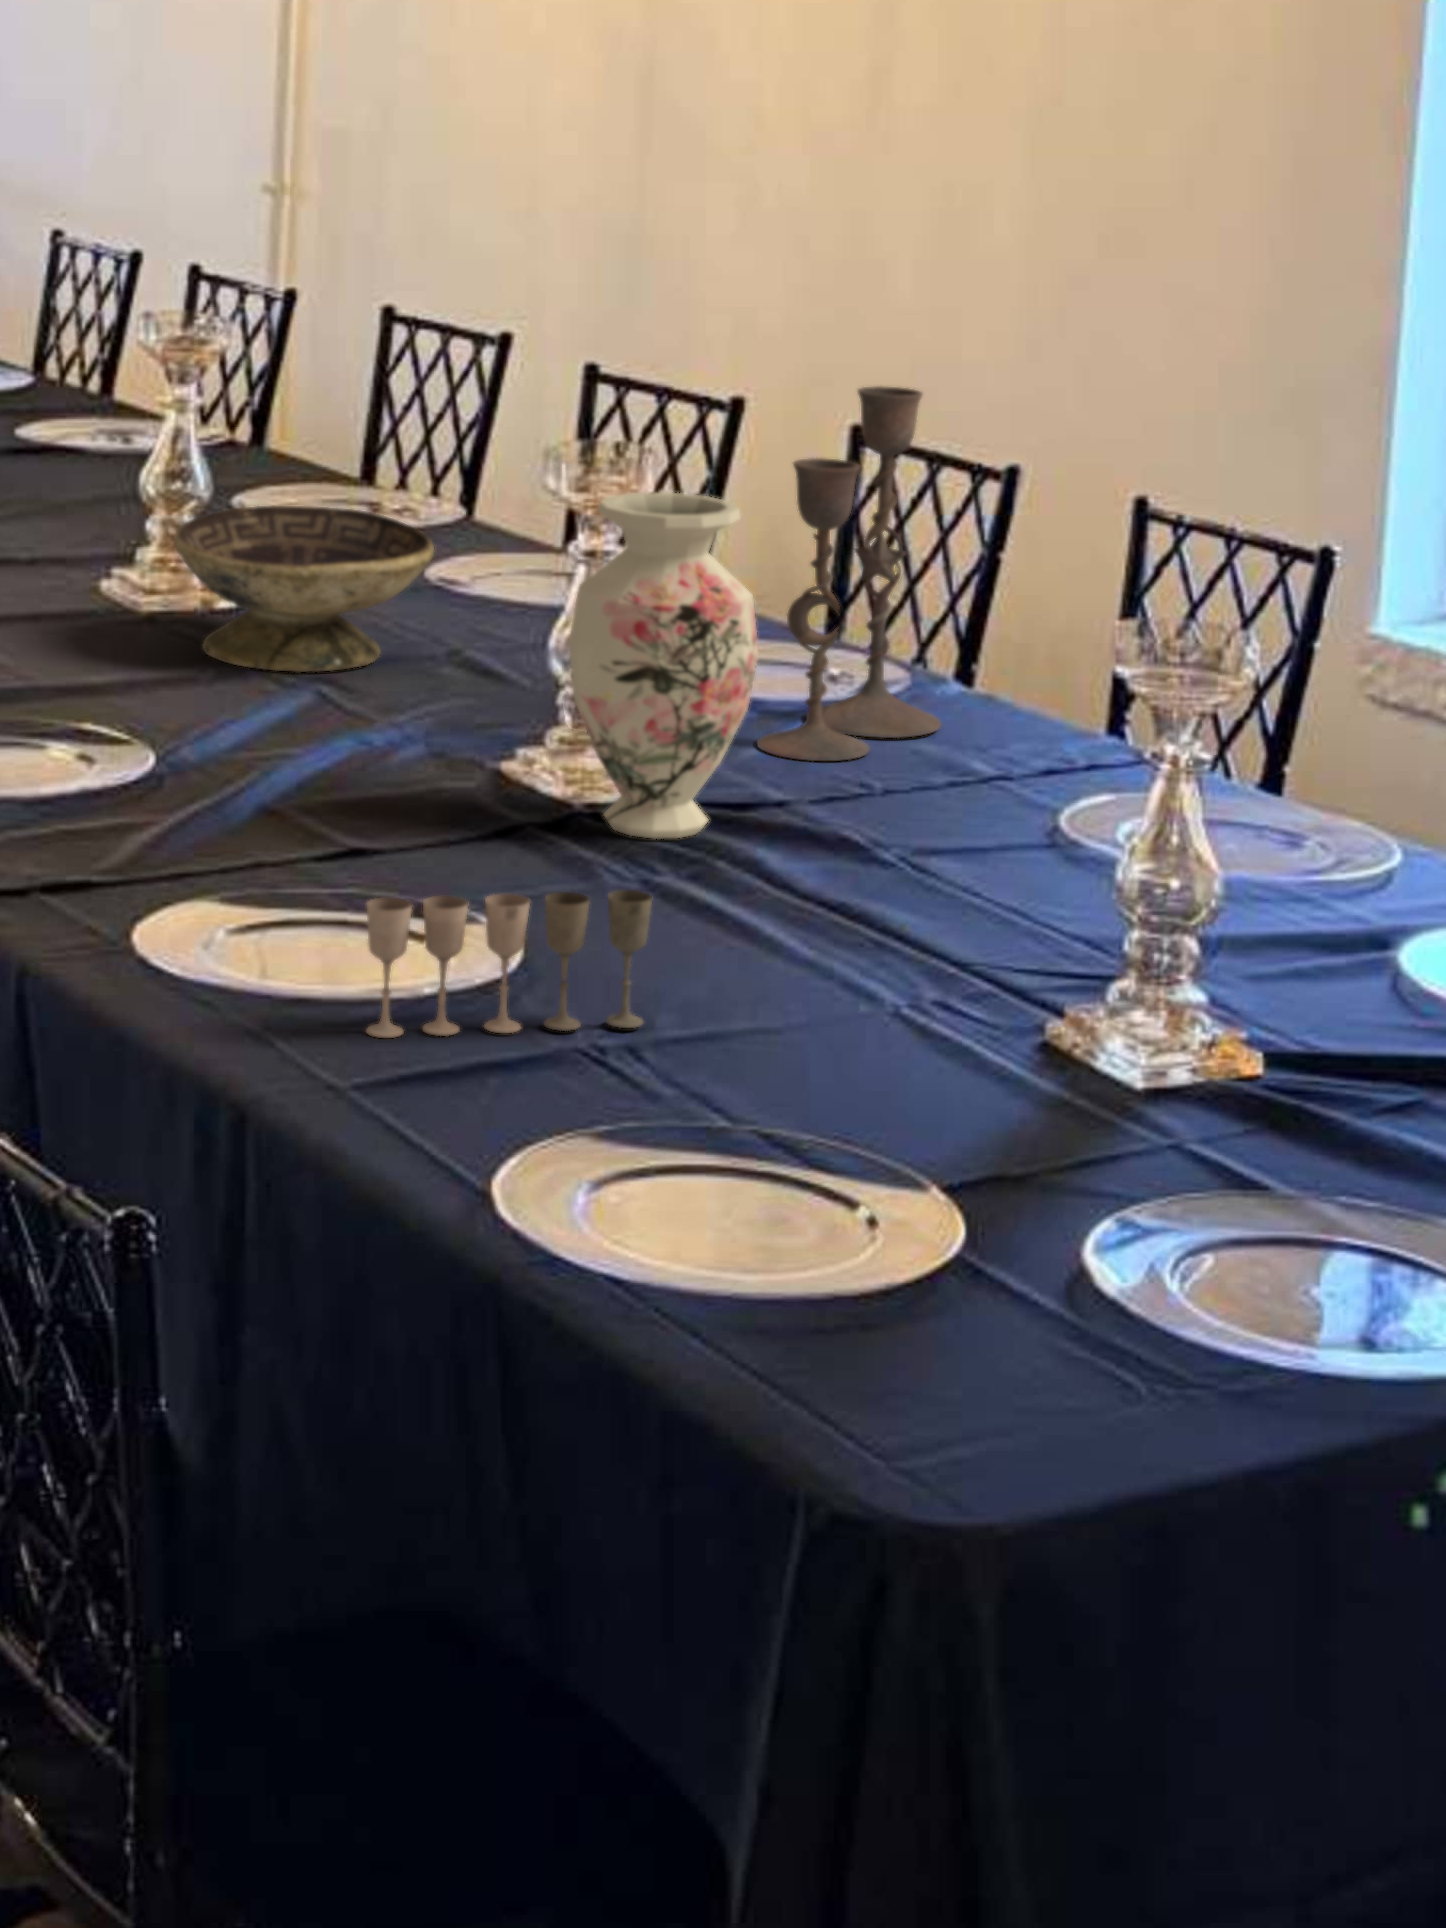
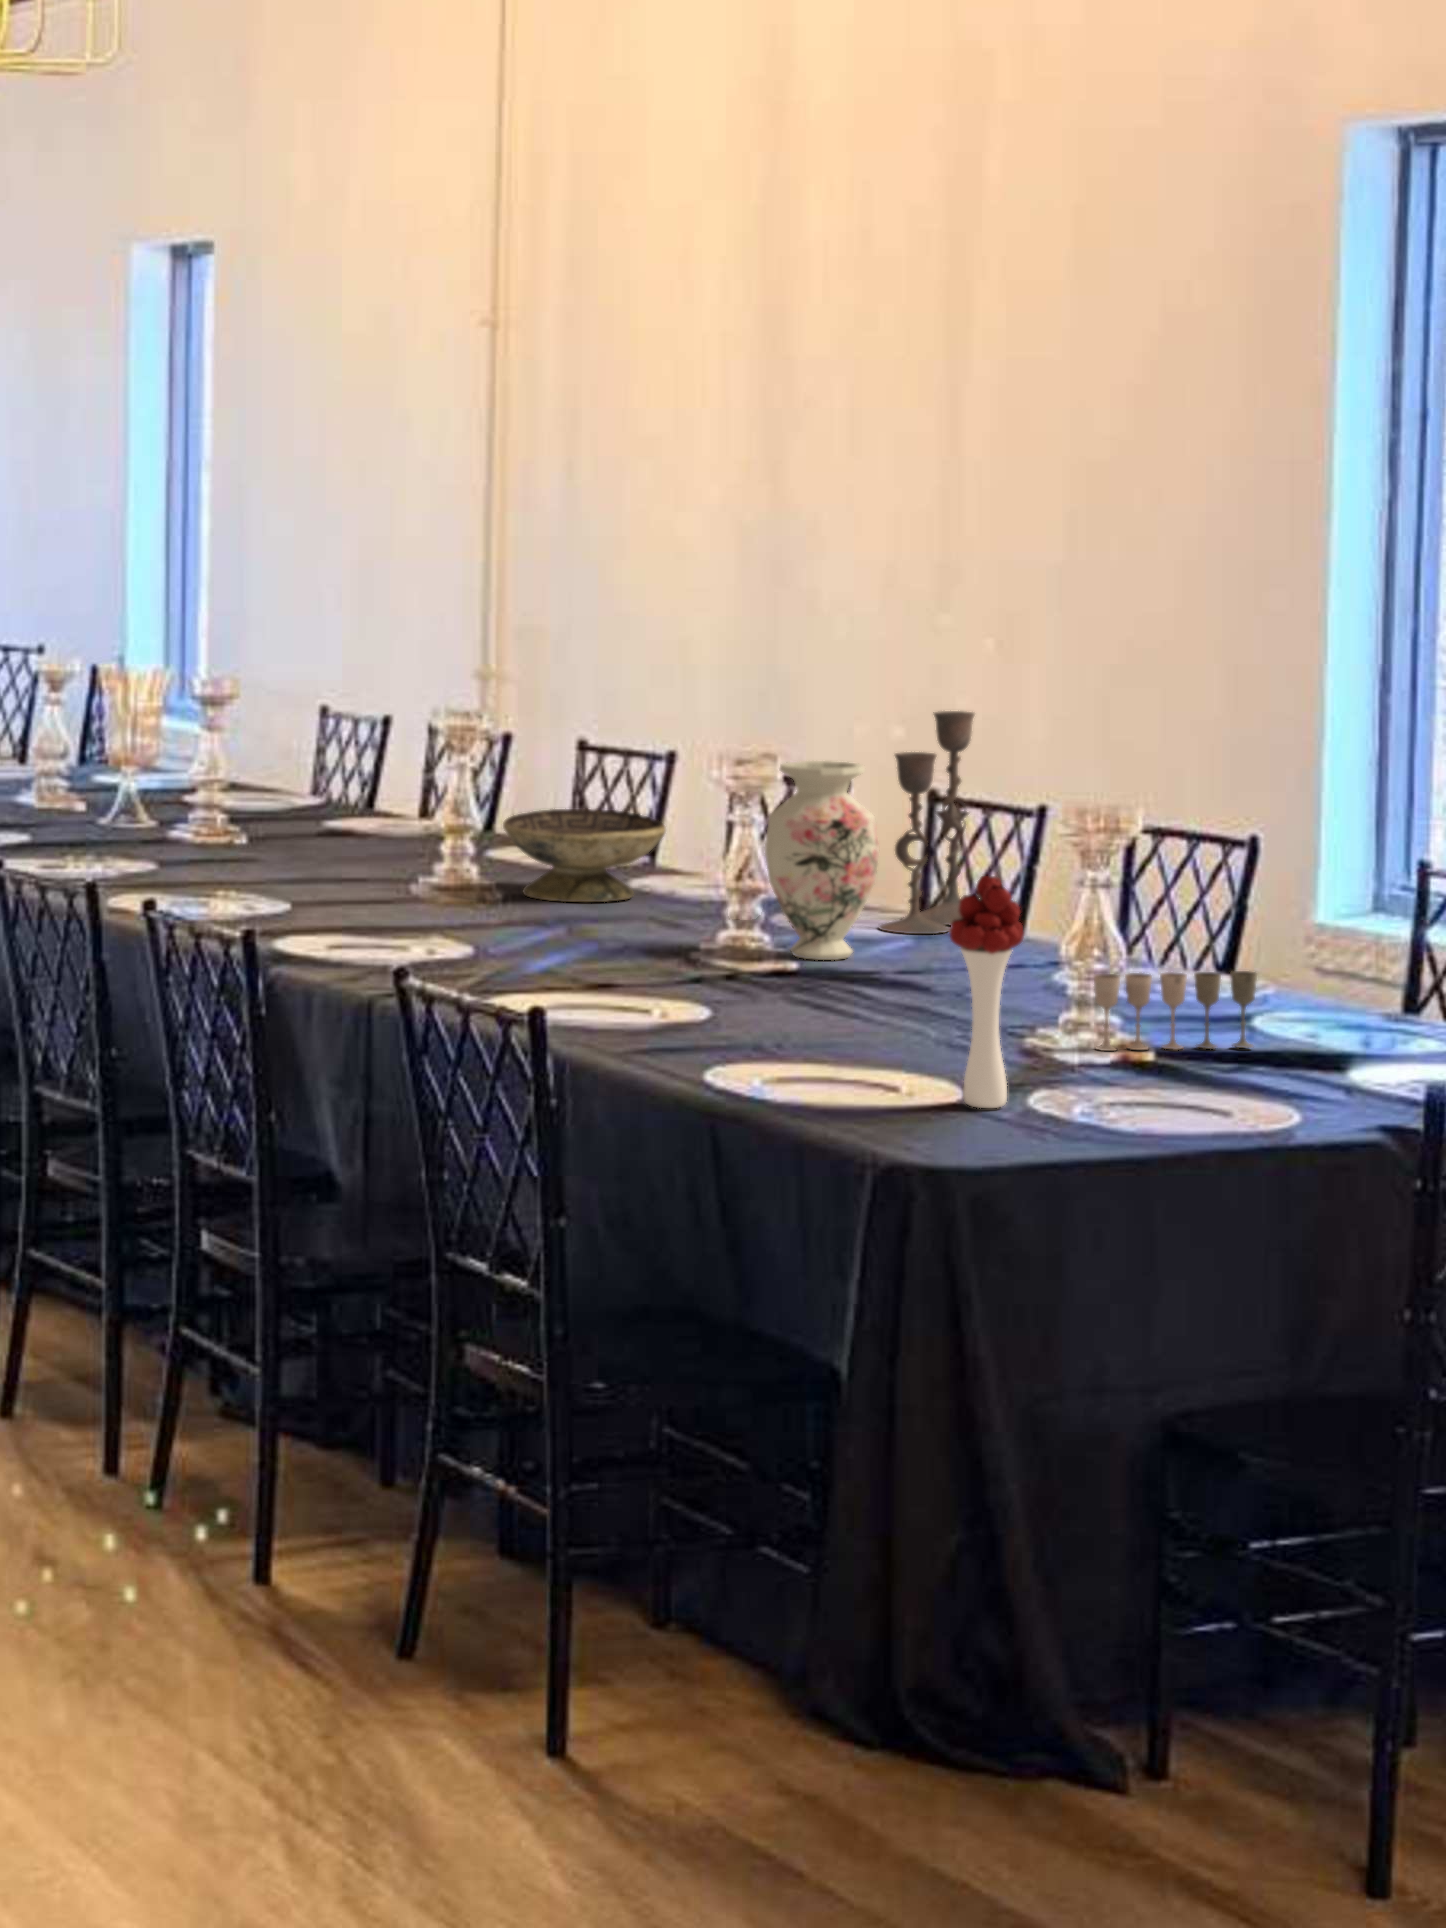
wine glass: present [366,890,652,1038] -> present [1094,971,1257,1051]
flower bouquet: none [867,909,1015,1389] -> present [949,876,1024,1108]

